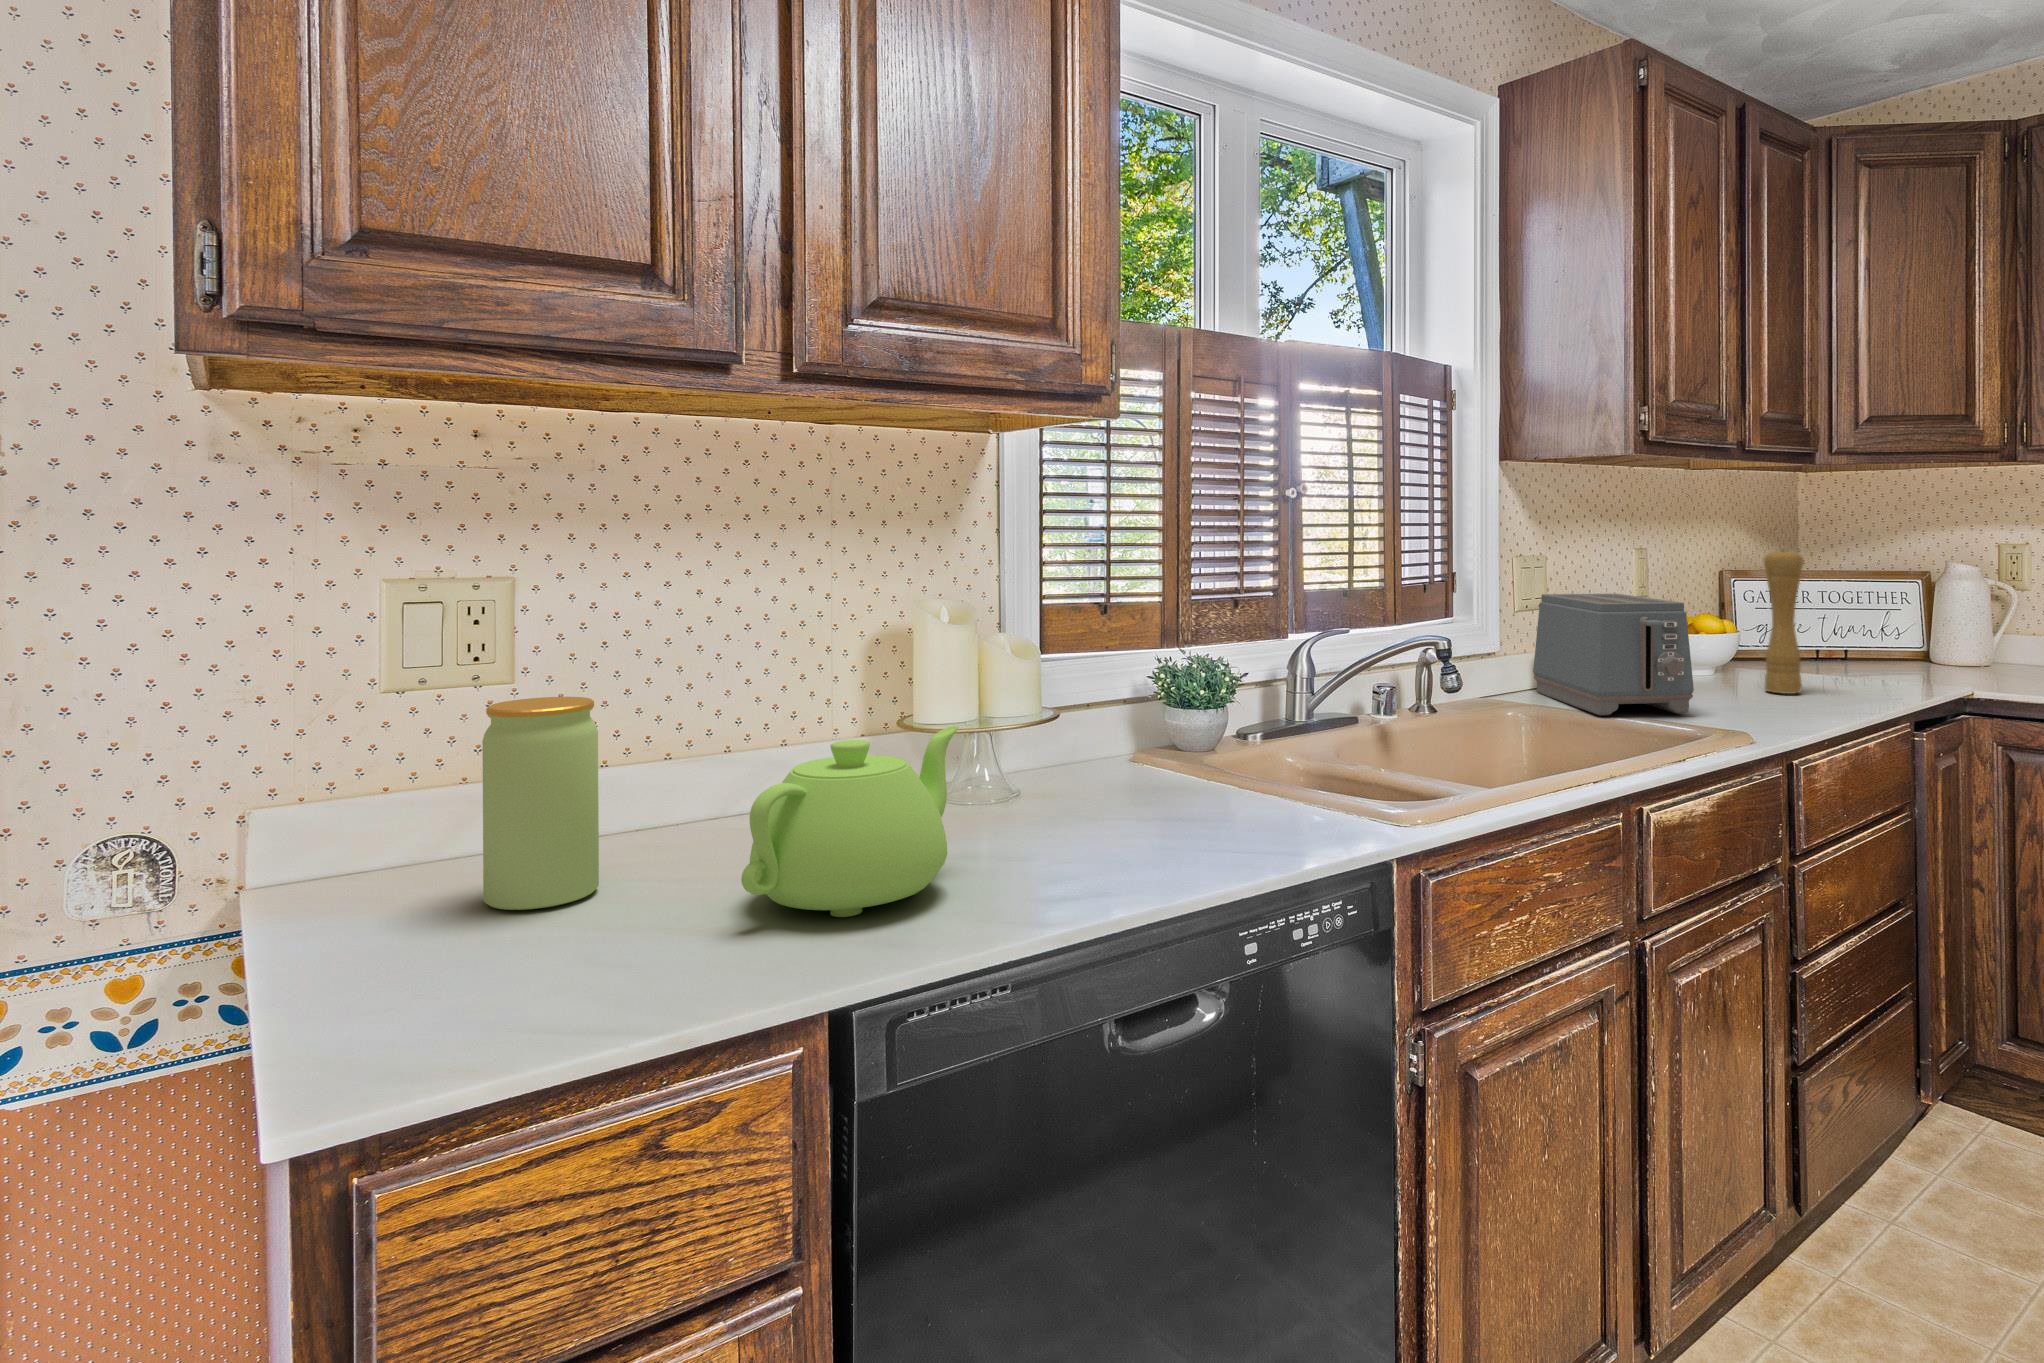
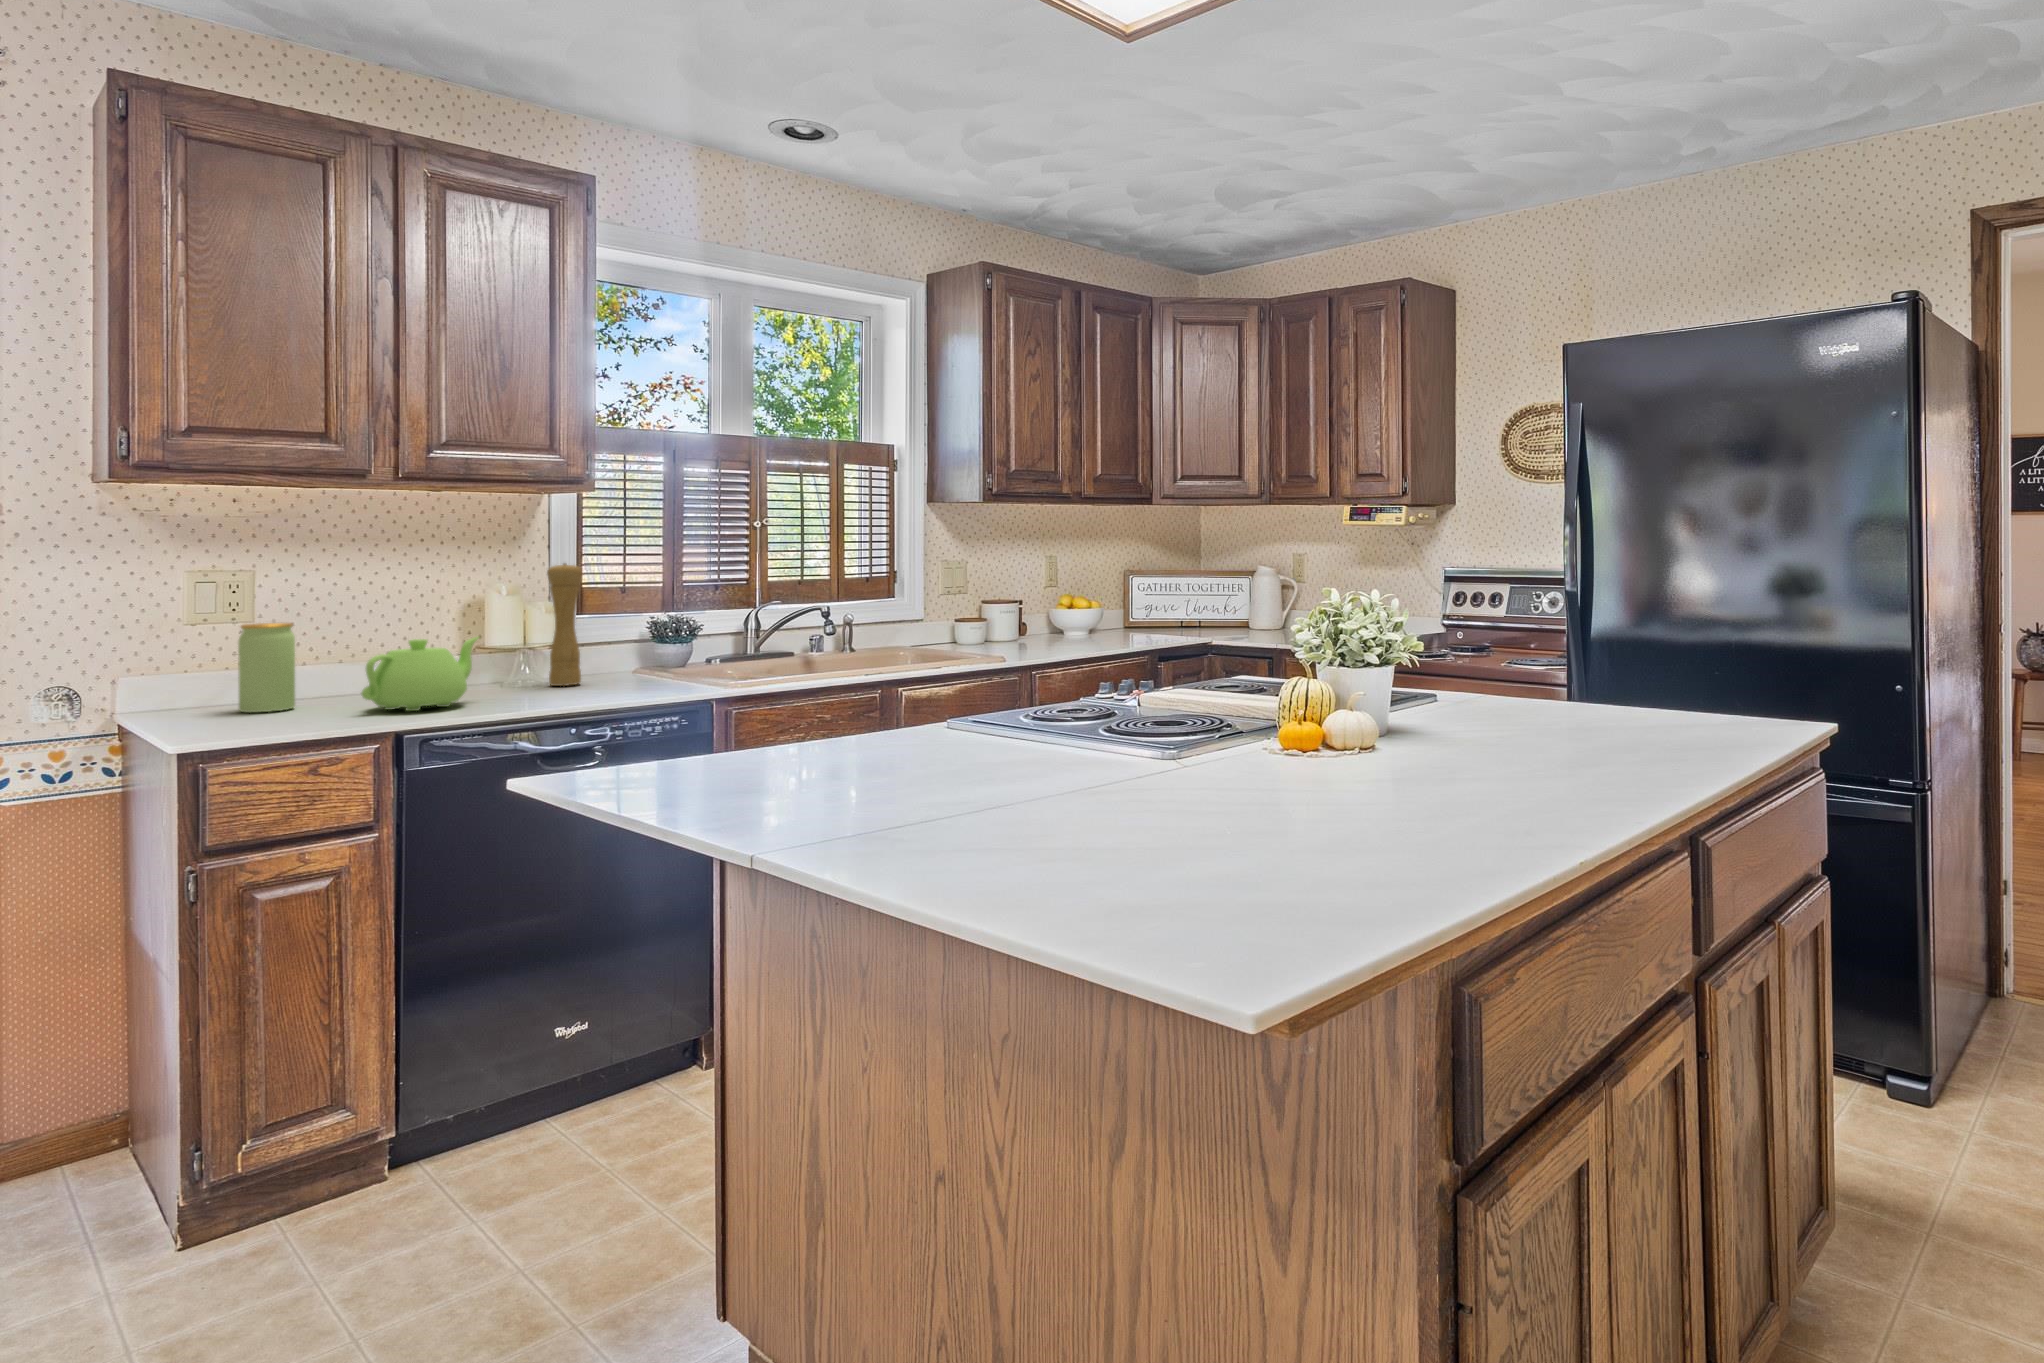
pepper mill: present [1764,550,1803,694] -> present [547,563,582,686]
toaster: present [1533,594,1694,715] -> none [937,584,1005,653]

